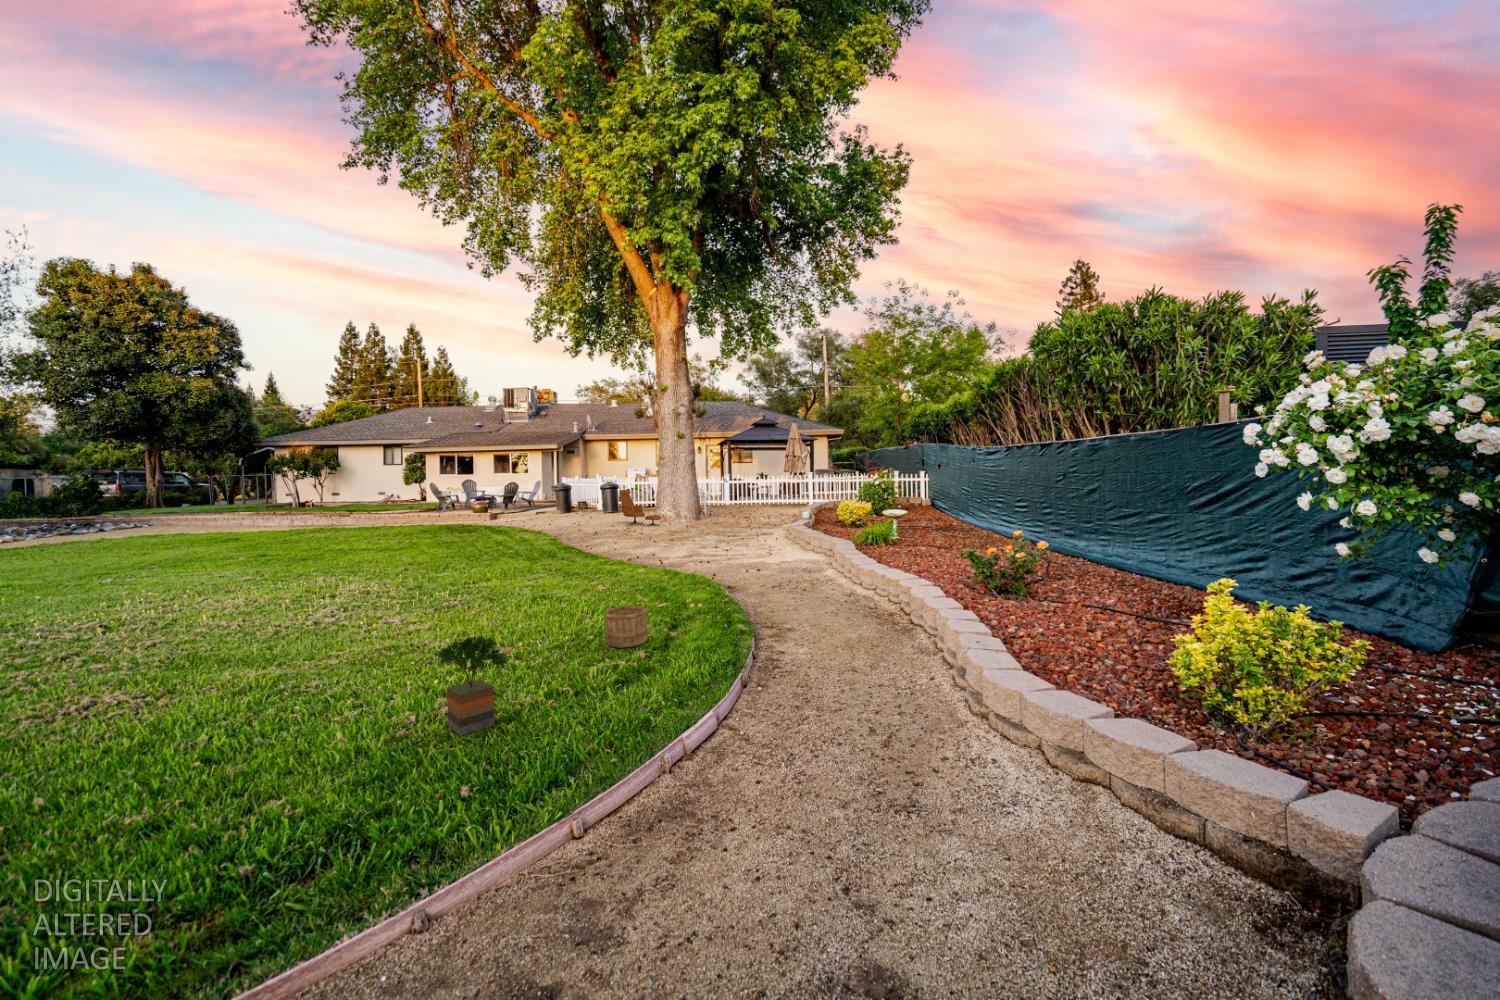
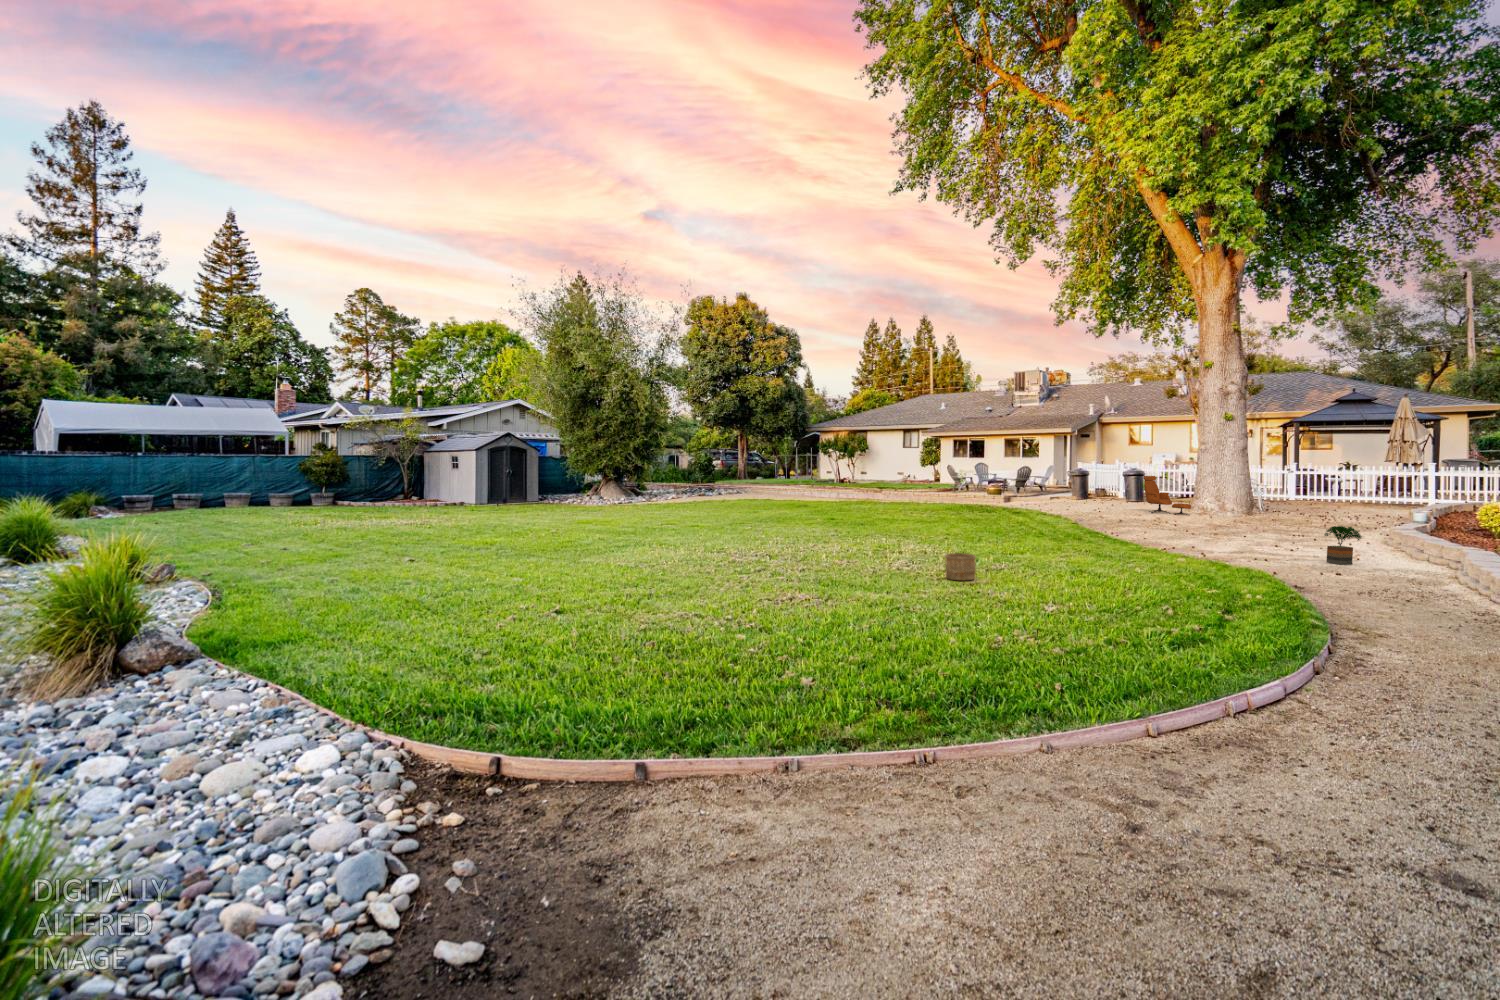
wooden bucket: present [604,606,647,648] -> present [945,553,976,581]
potted tree: present [437,636,507,736] -> present [1324,526,1362,565]

